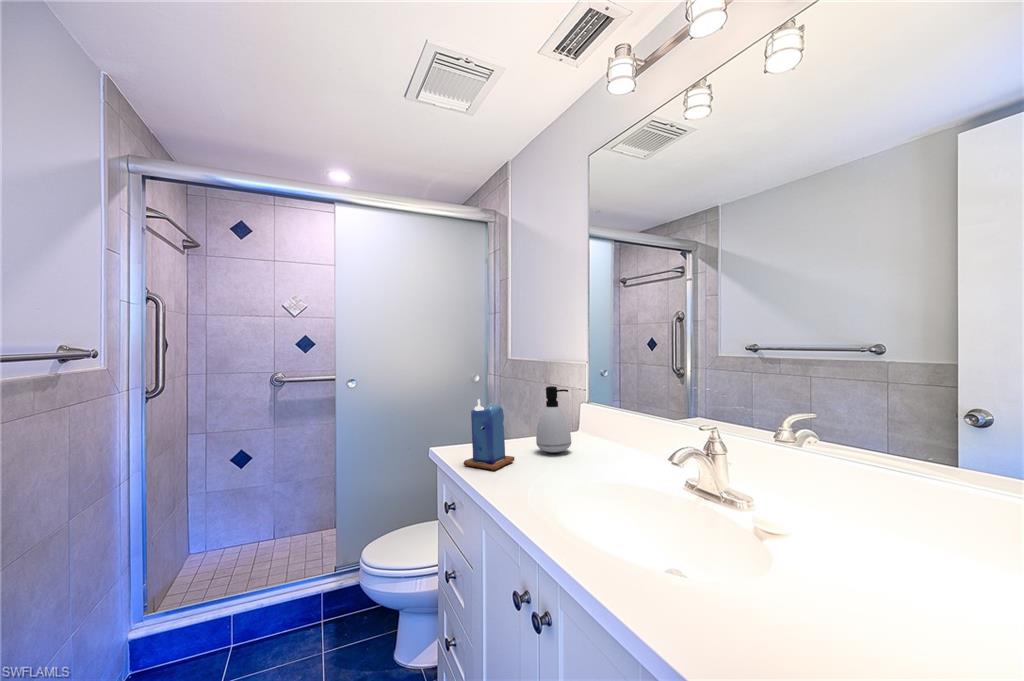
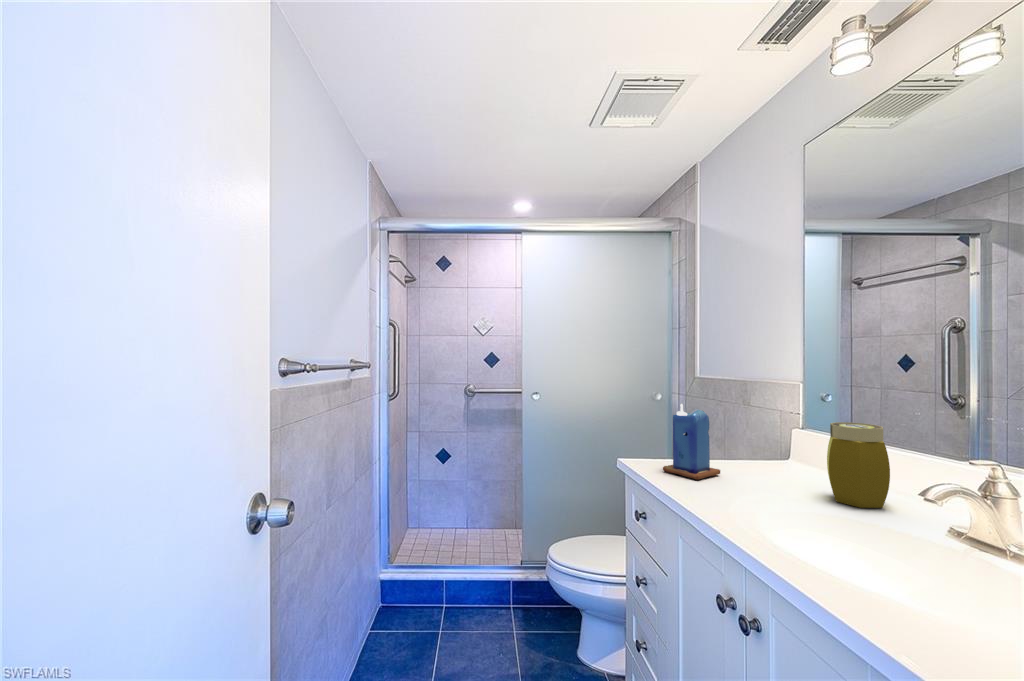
soap dispenser: present [536,386,571,453] -> none [747,397,793,473]
jar: none [597,403,642,476] -> present [827,422,890,508]

